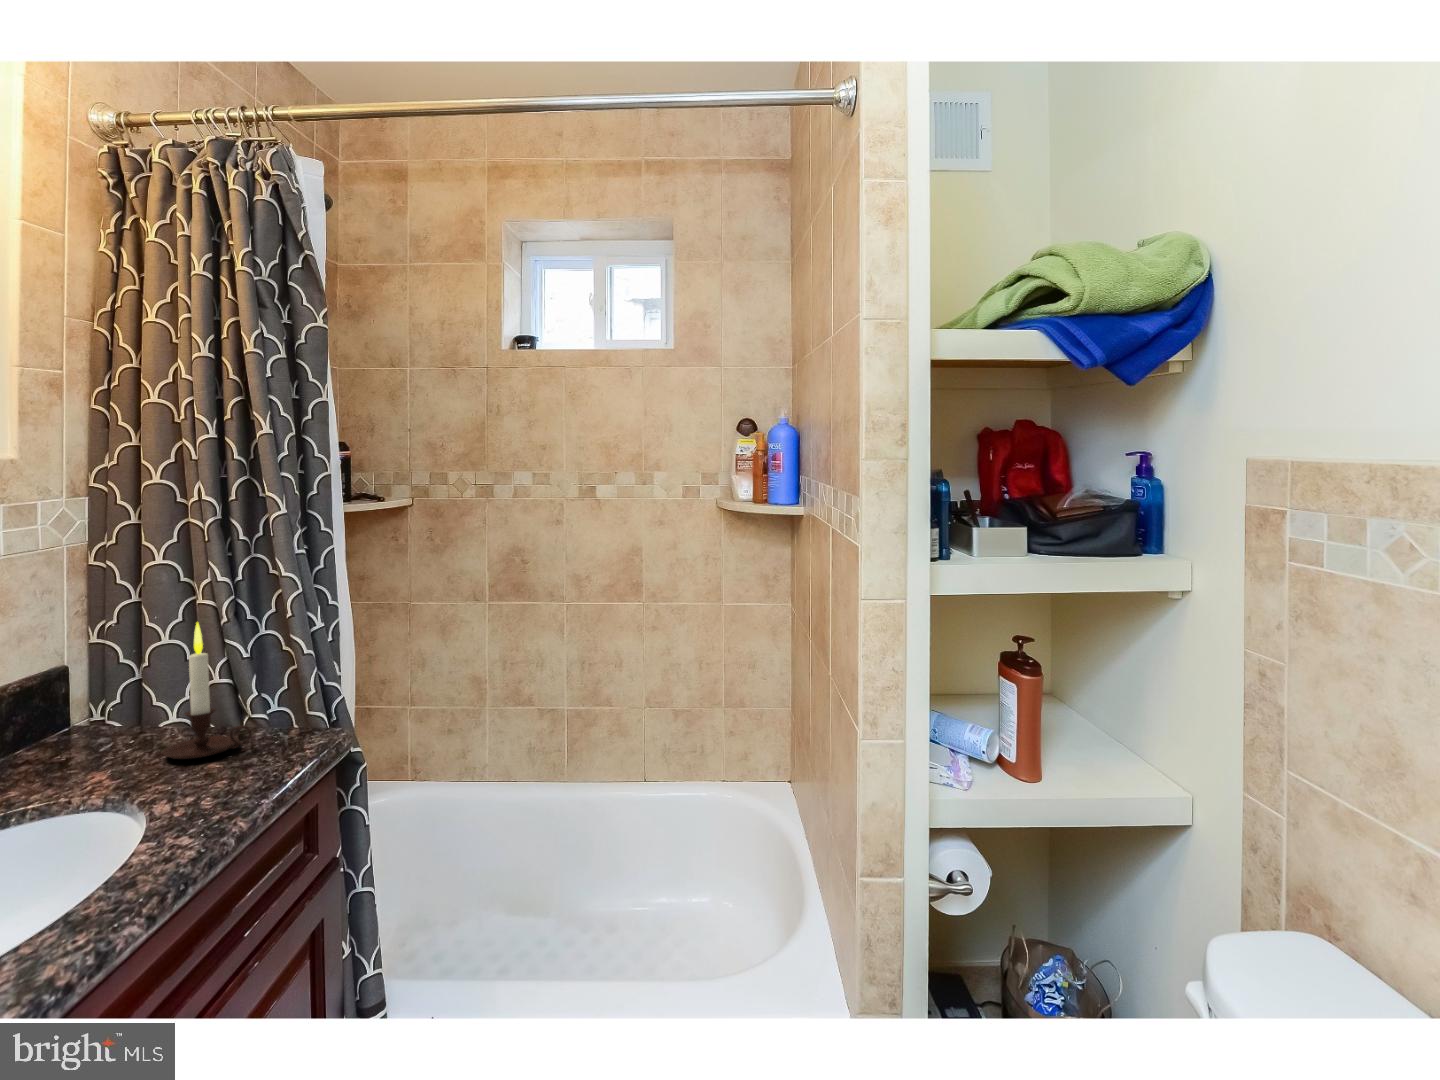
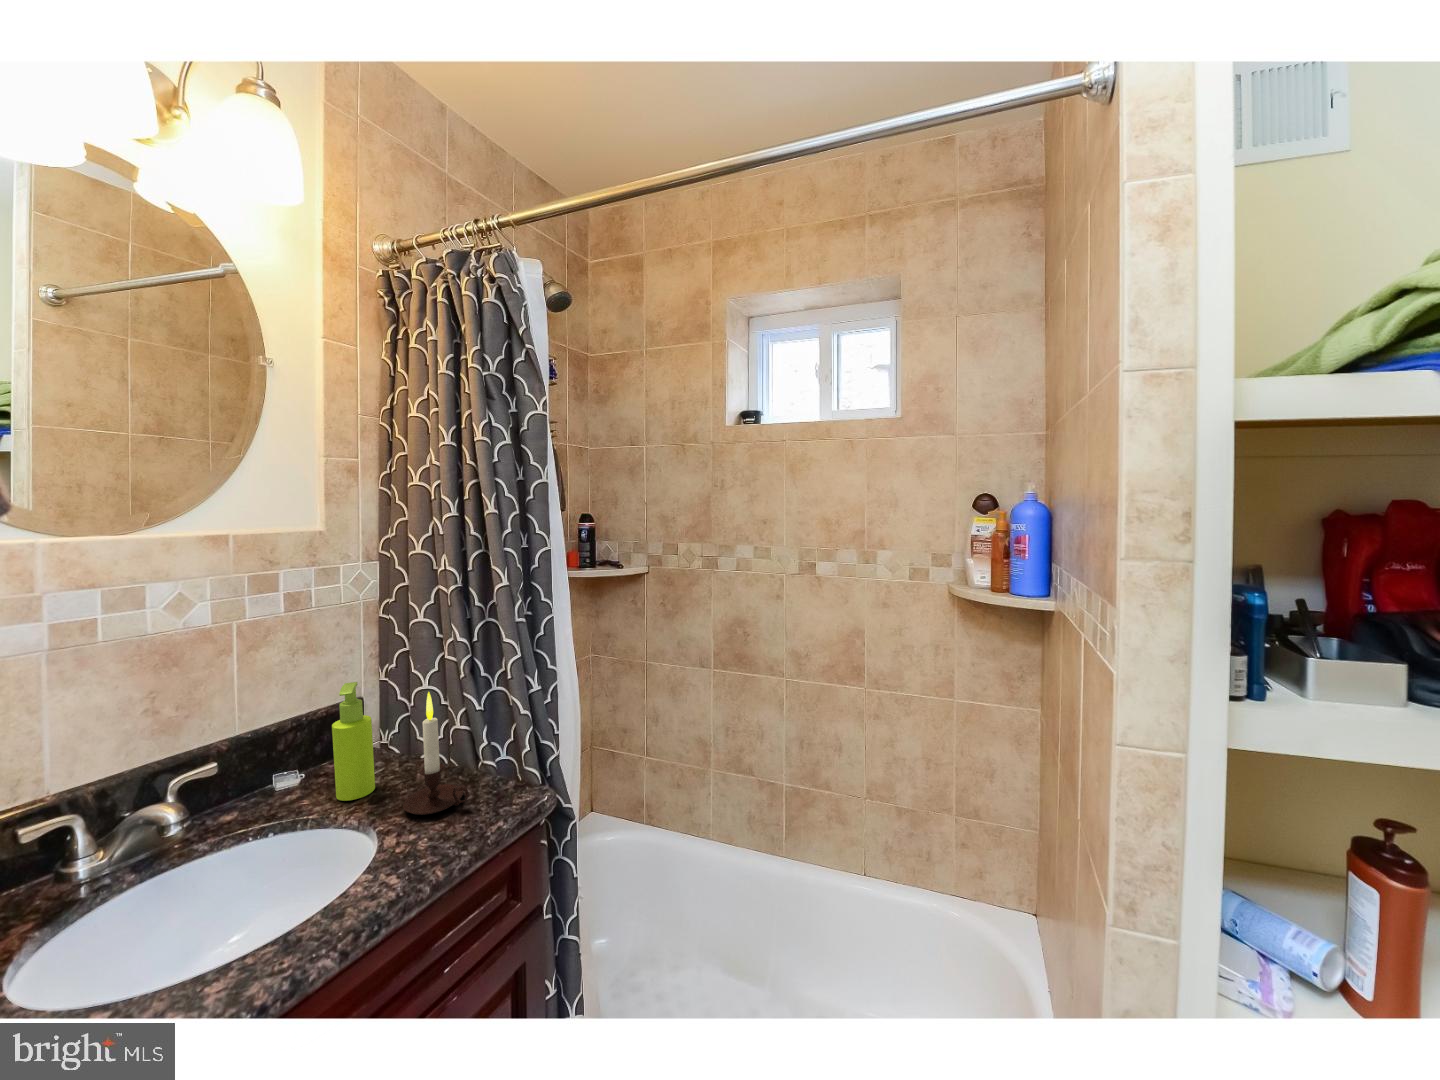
soap dispenser: none [51,622,108,763] -> present [332,682,375,801]

